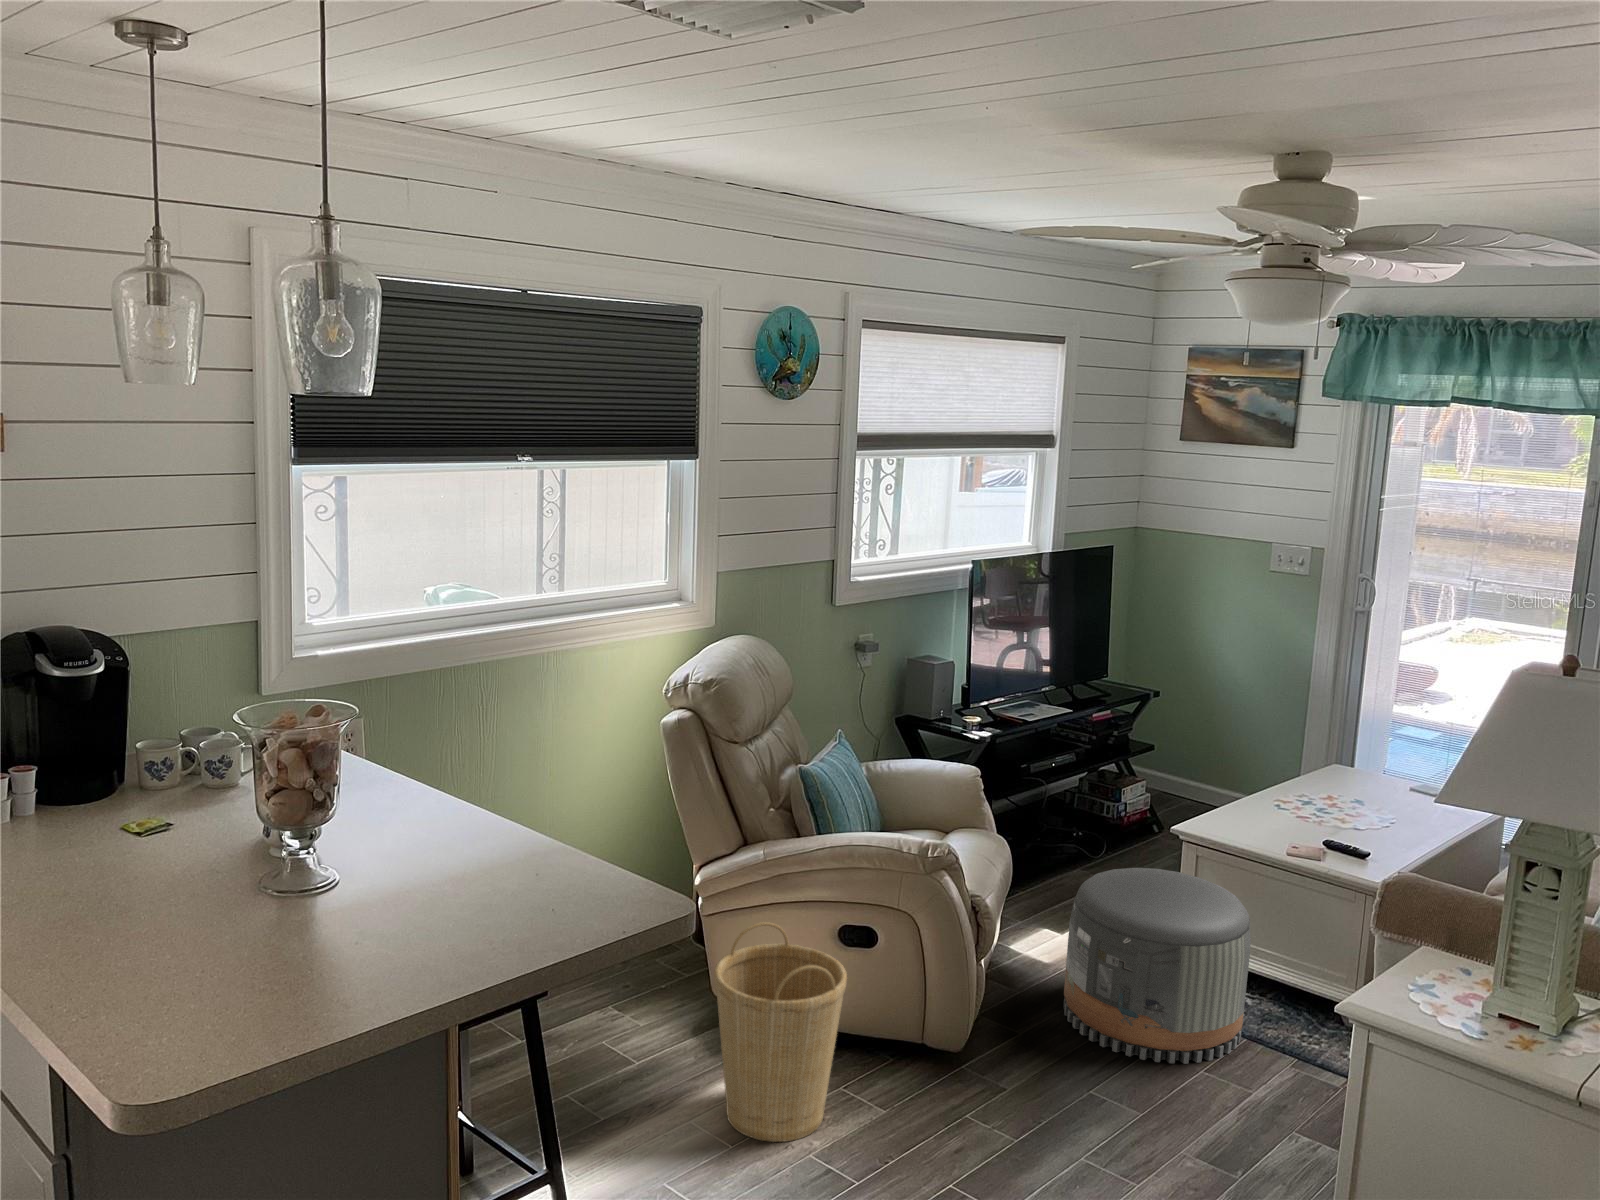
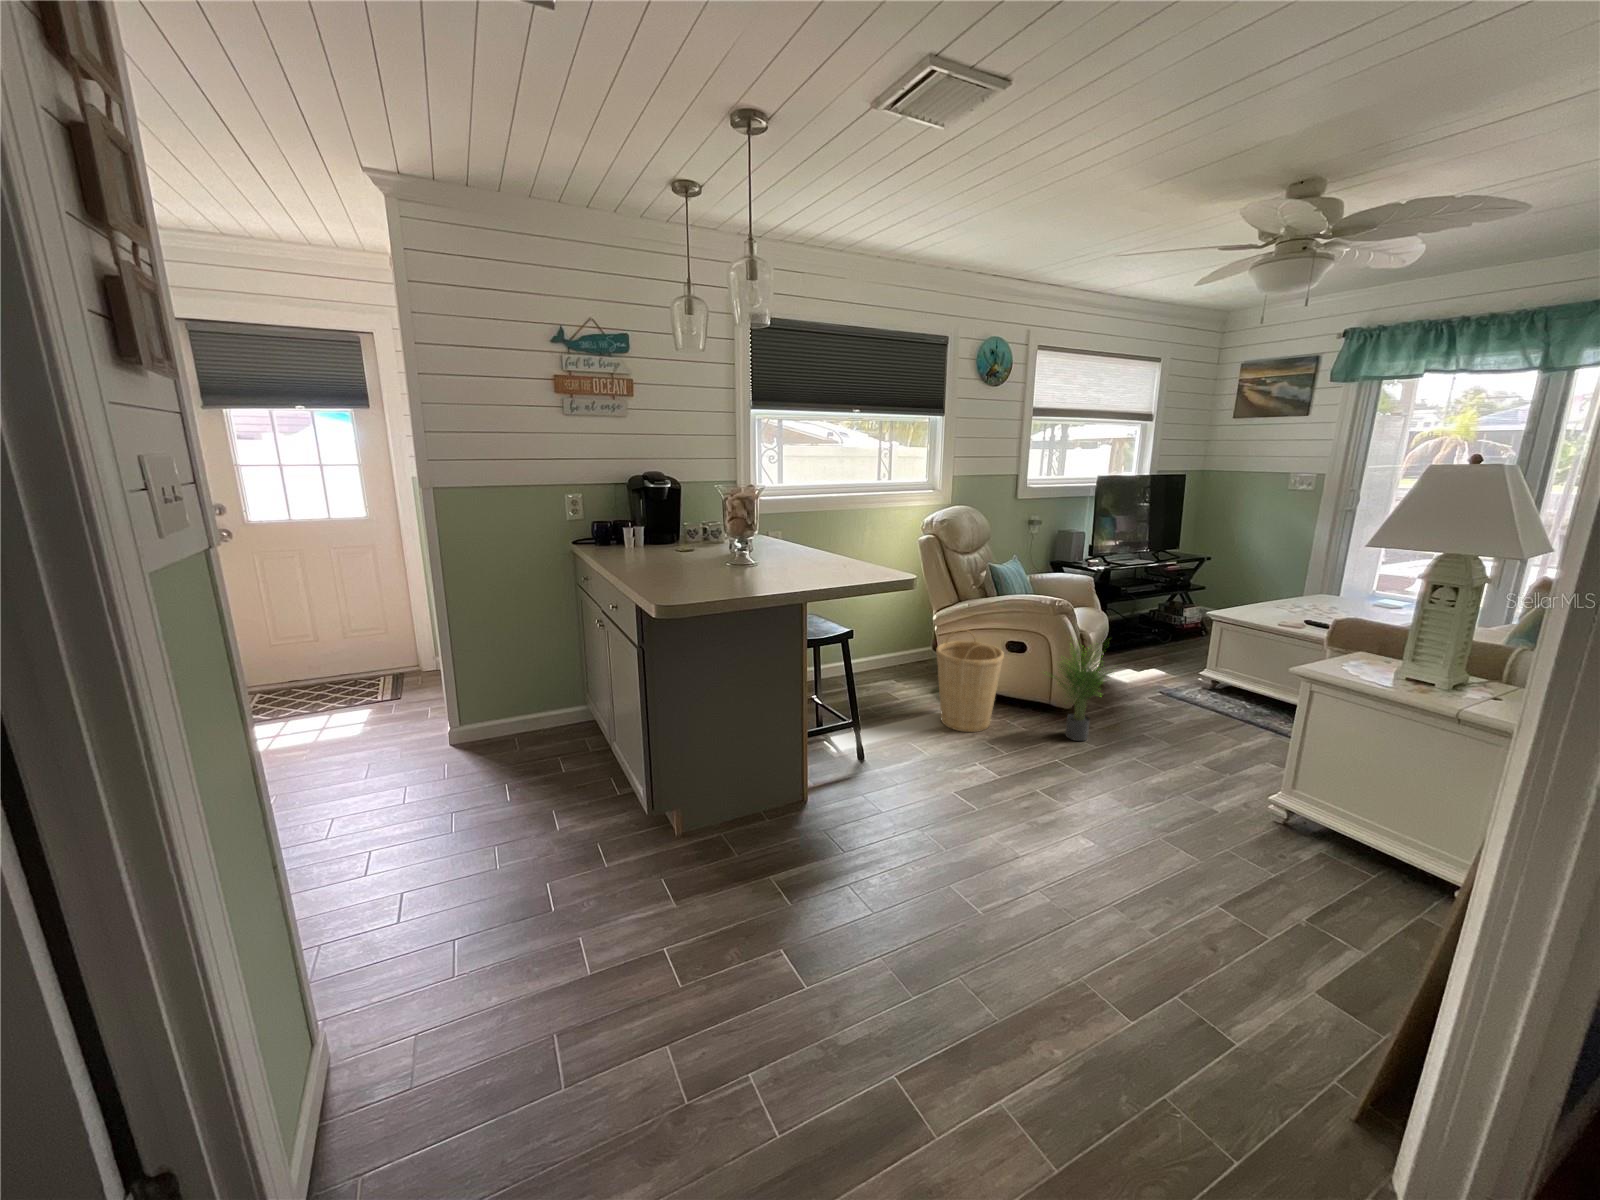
pouf: present [1064,868,1251,1064] -> none [1131,628,1250,728]
potted plant: none [914,927,1063,1132] -> present [1049,646,1108,741]

